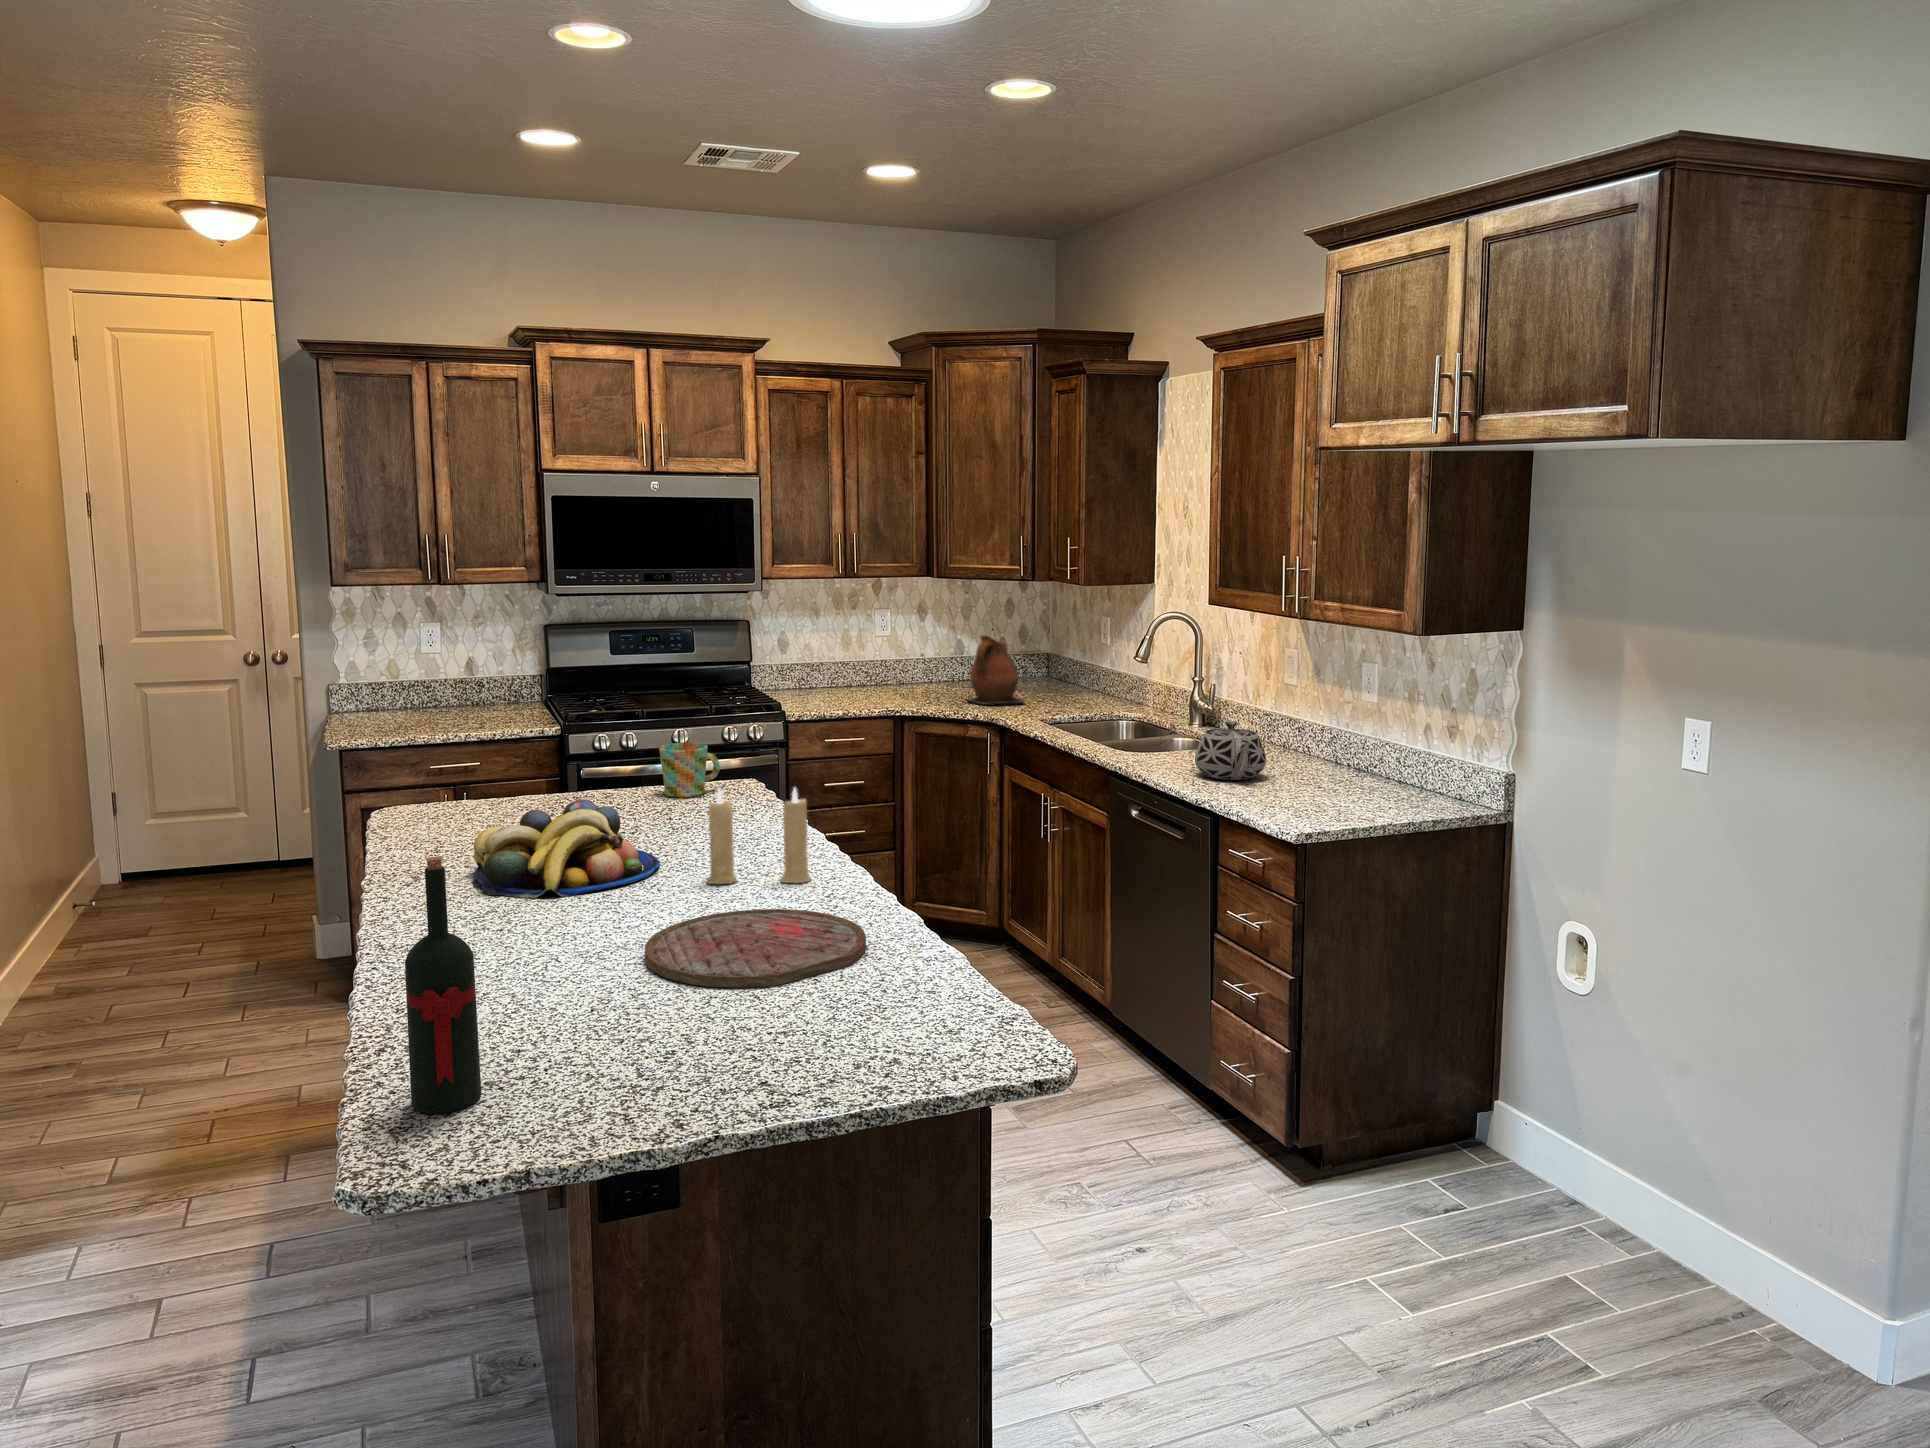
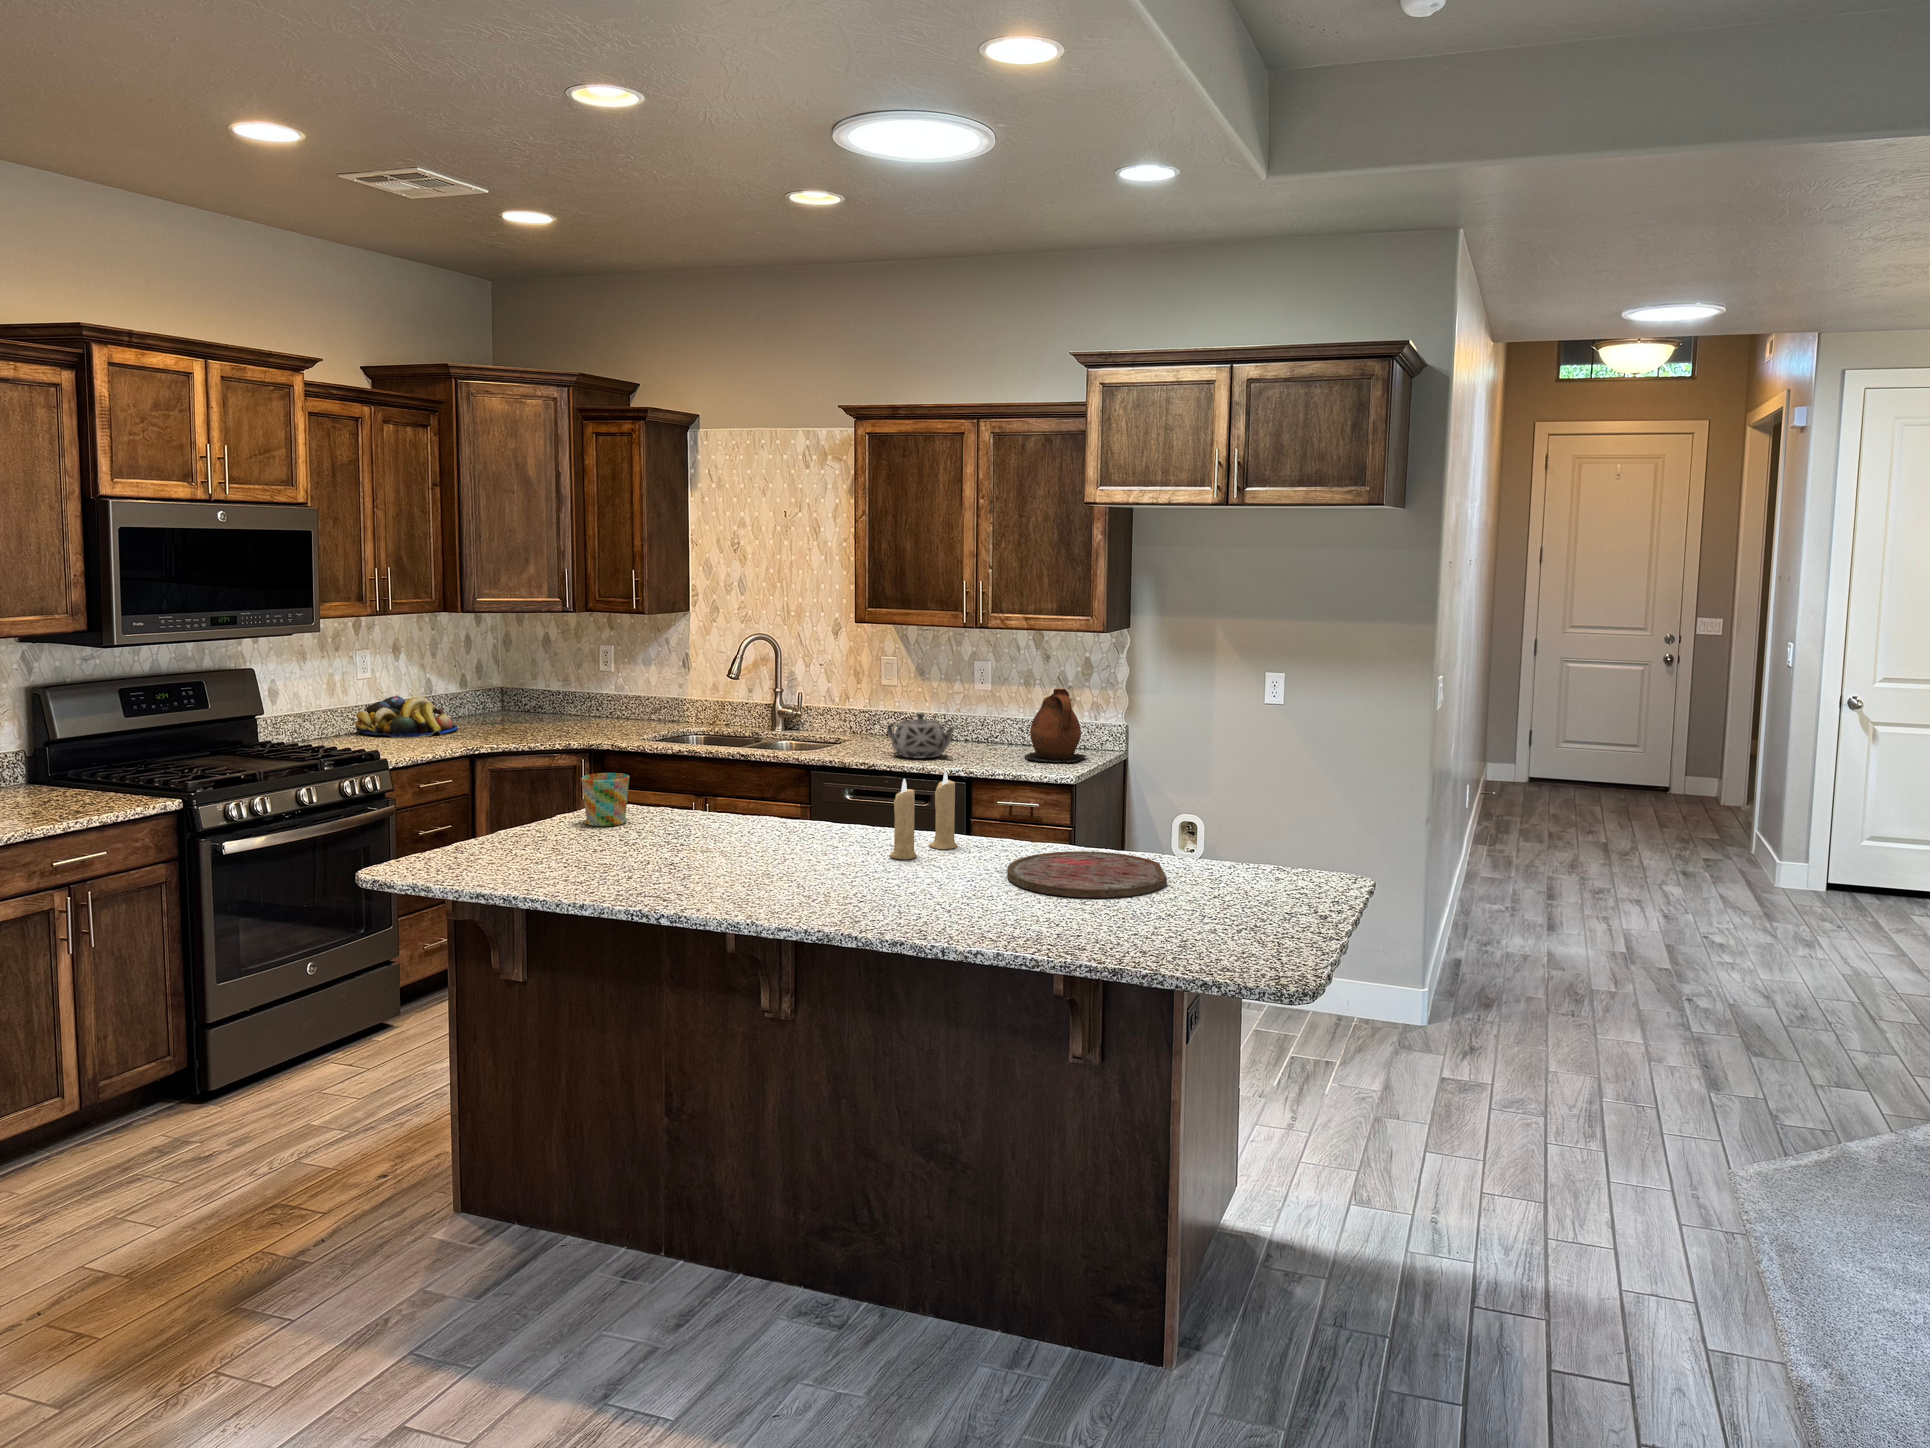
ceramic pitcher: present [968,635,1025,704] -> present [1024,689,1086,762]
fruit bowl: present [473,800,660,898] -> present [355,696,458,738]
wine bottle: present [405,856,481,1113] -> none [1221,789,1281,967]

